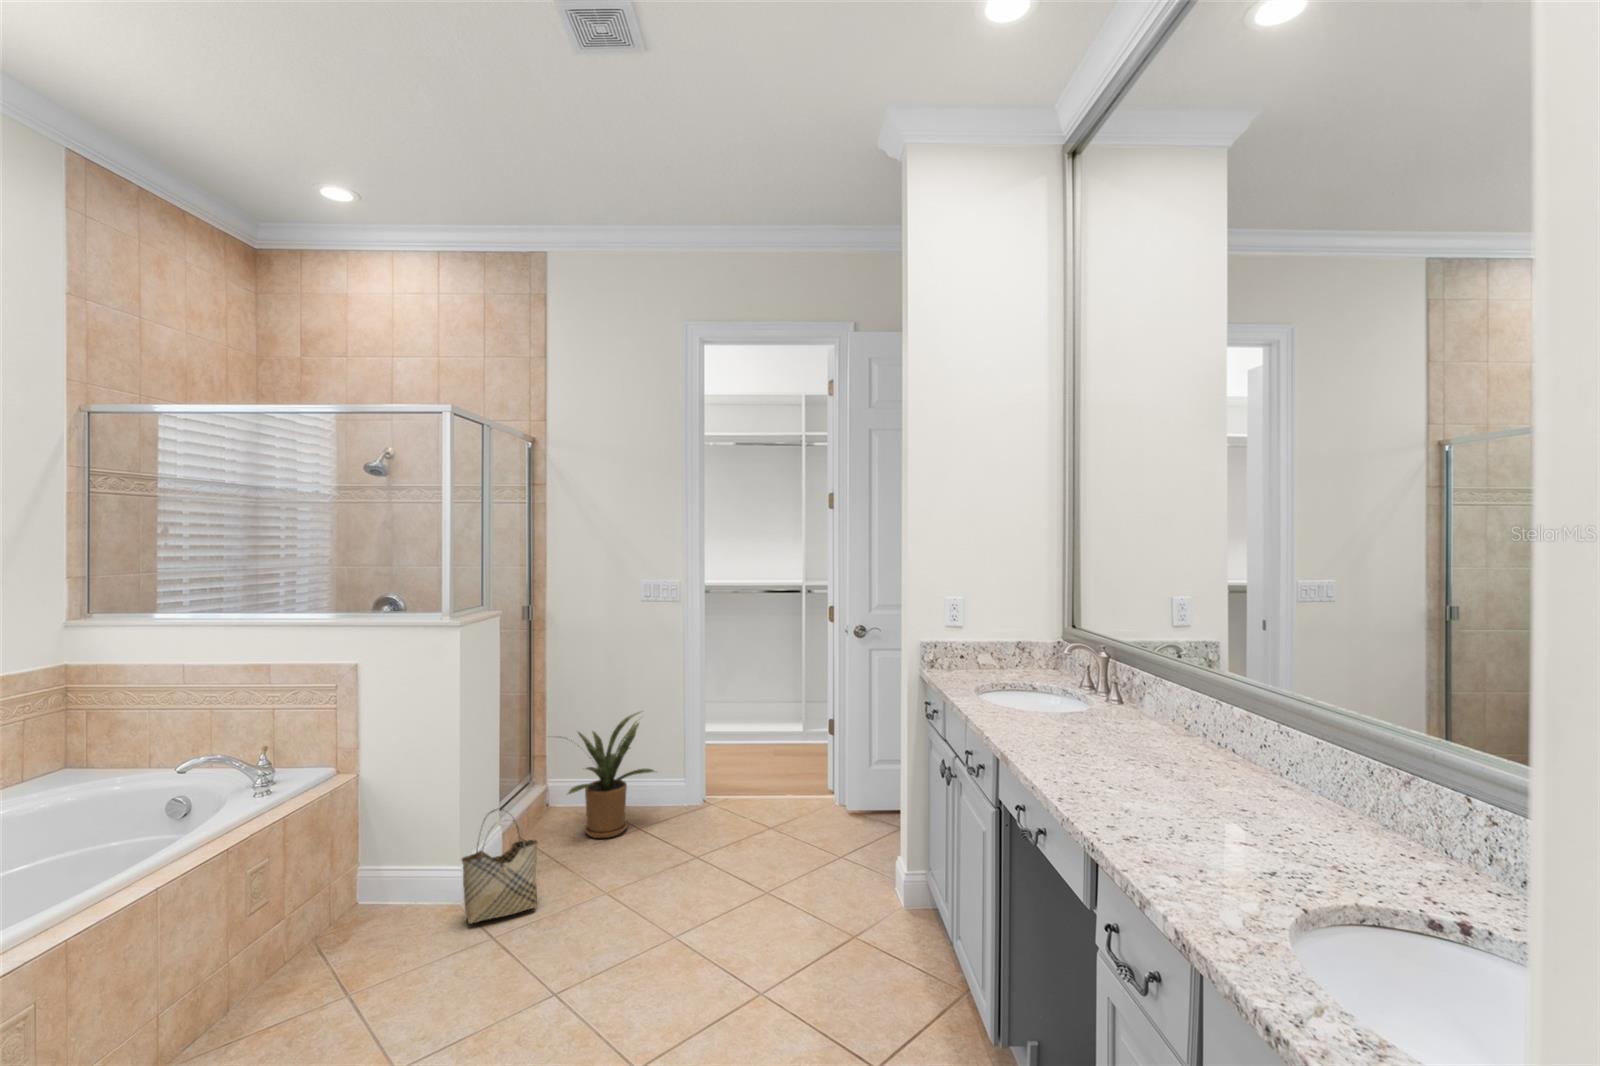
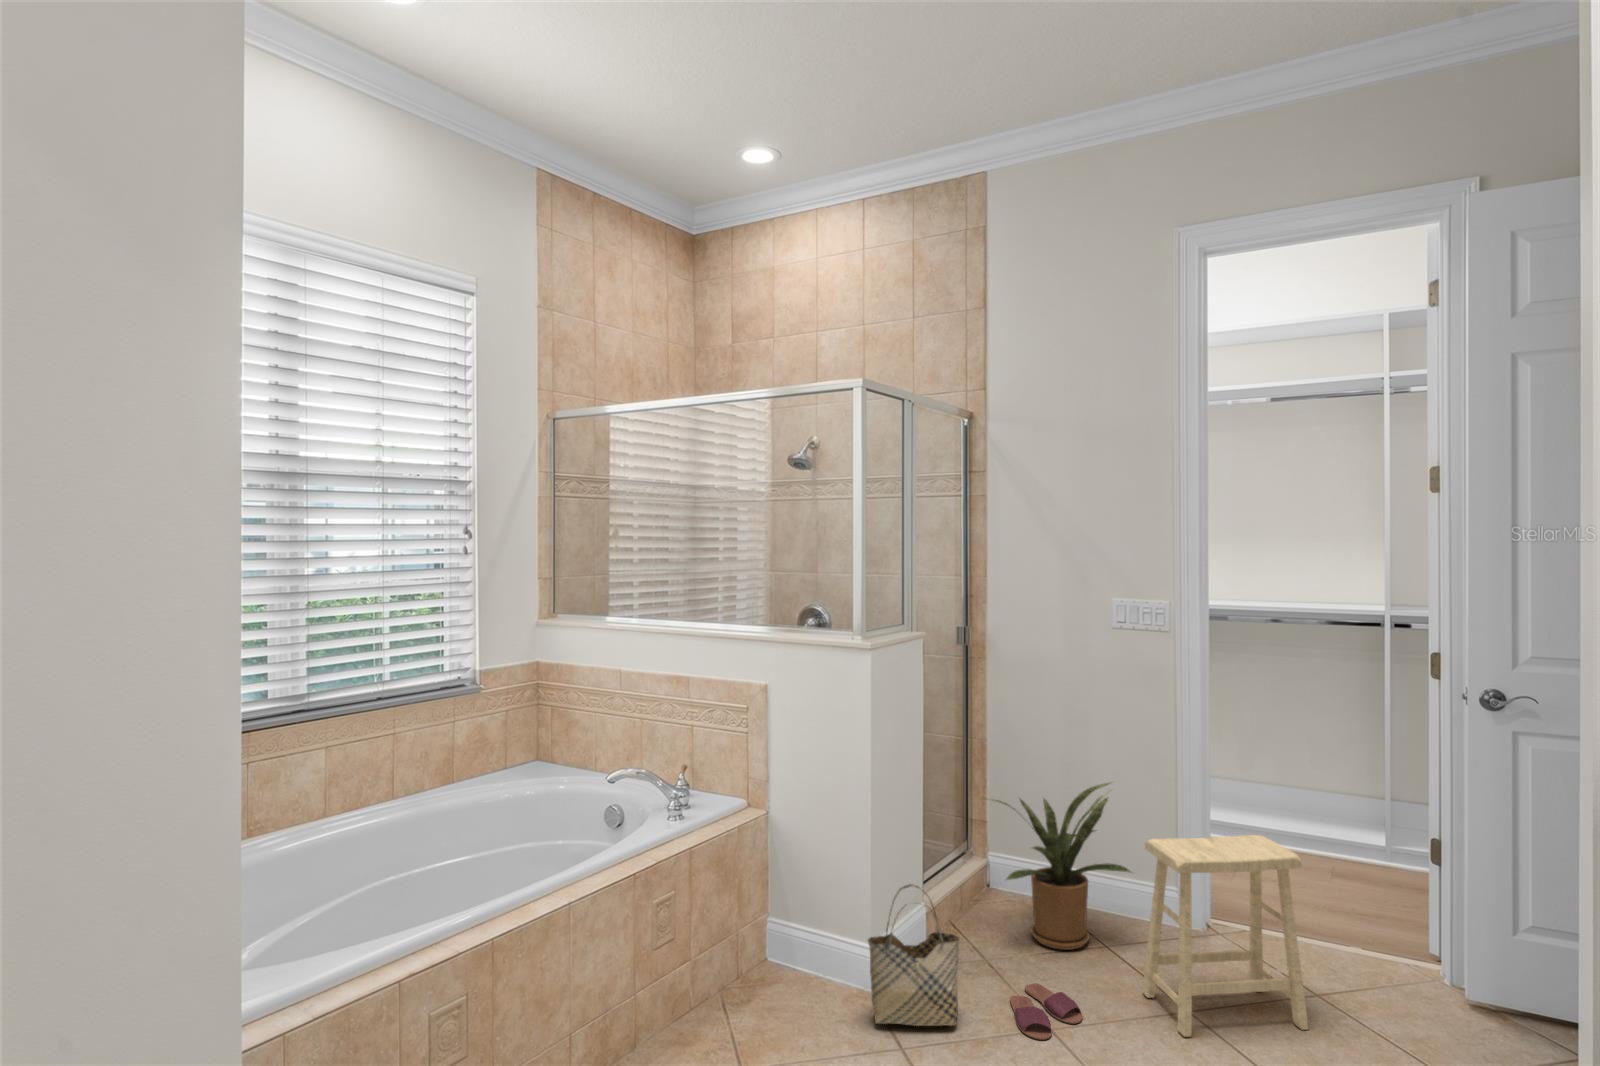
footstool: none [666,730,766,871] -> present [1142,835,1308,1037]
slippers: none [575,864,628,900] -> present [1010,983,1083,1040]

